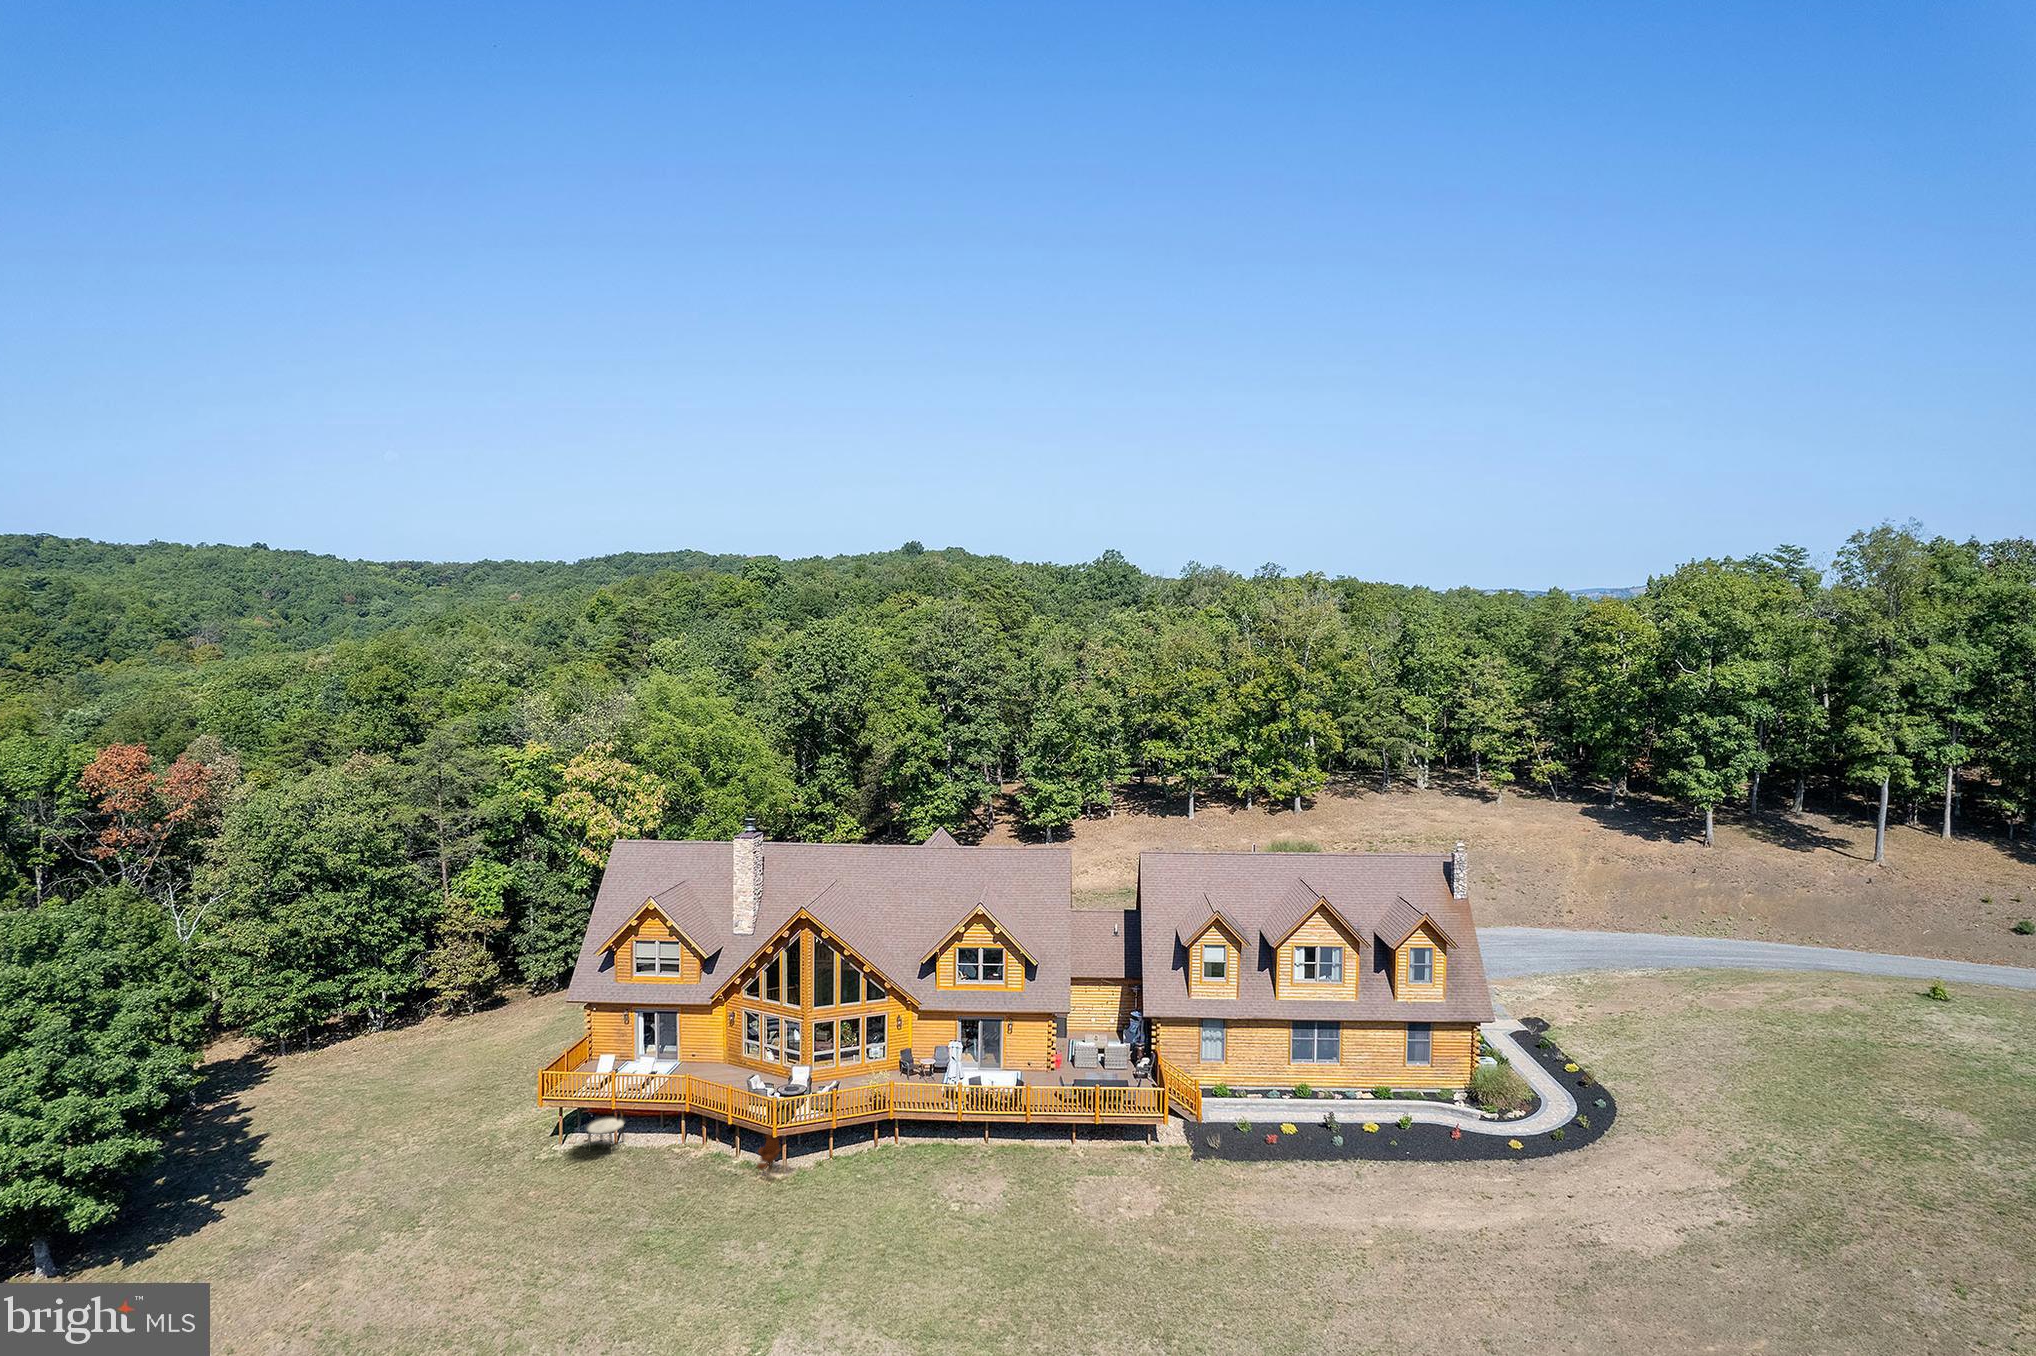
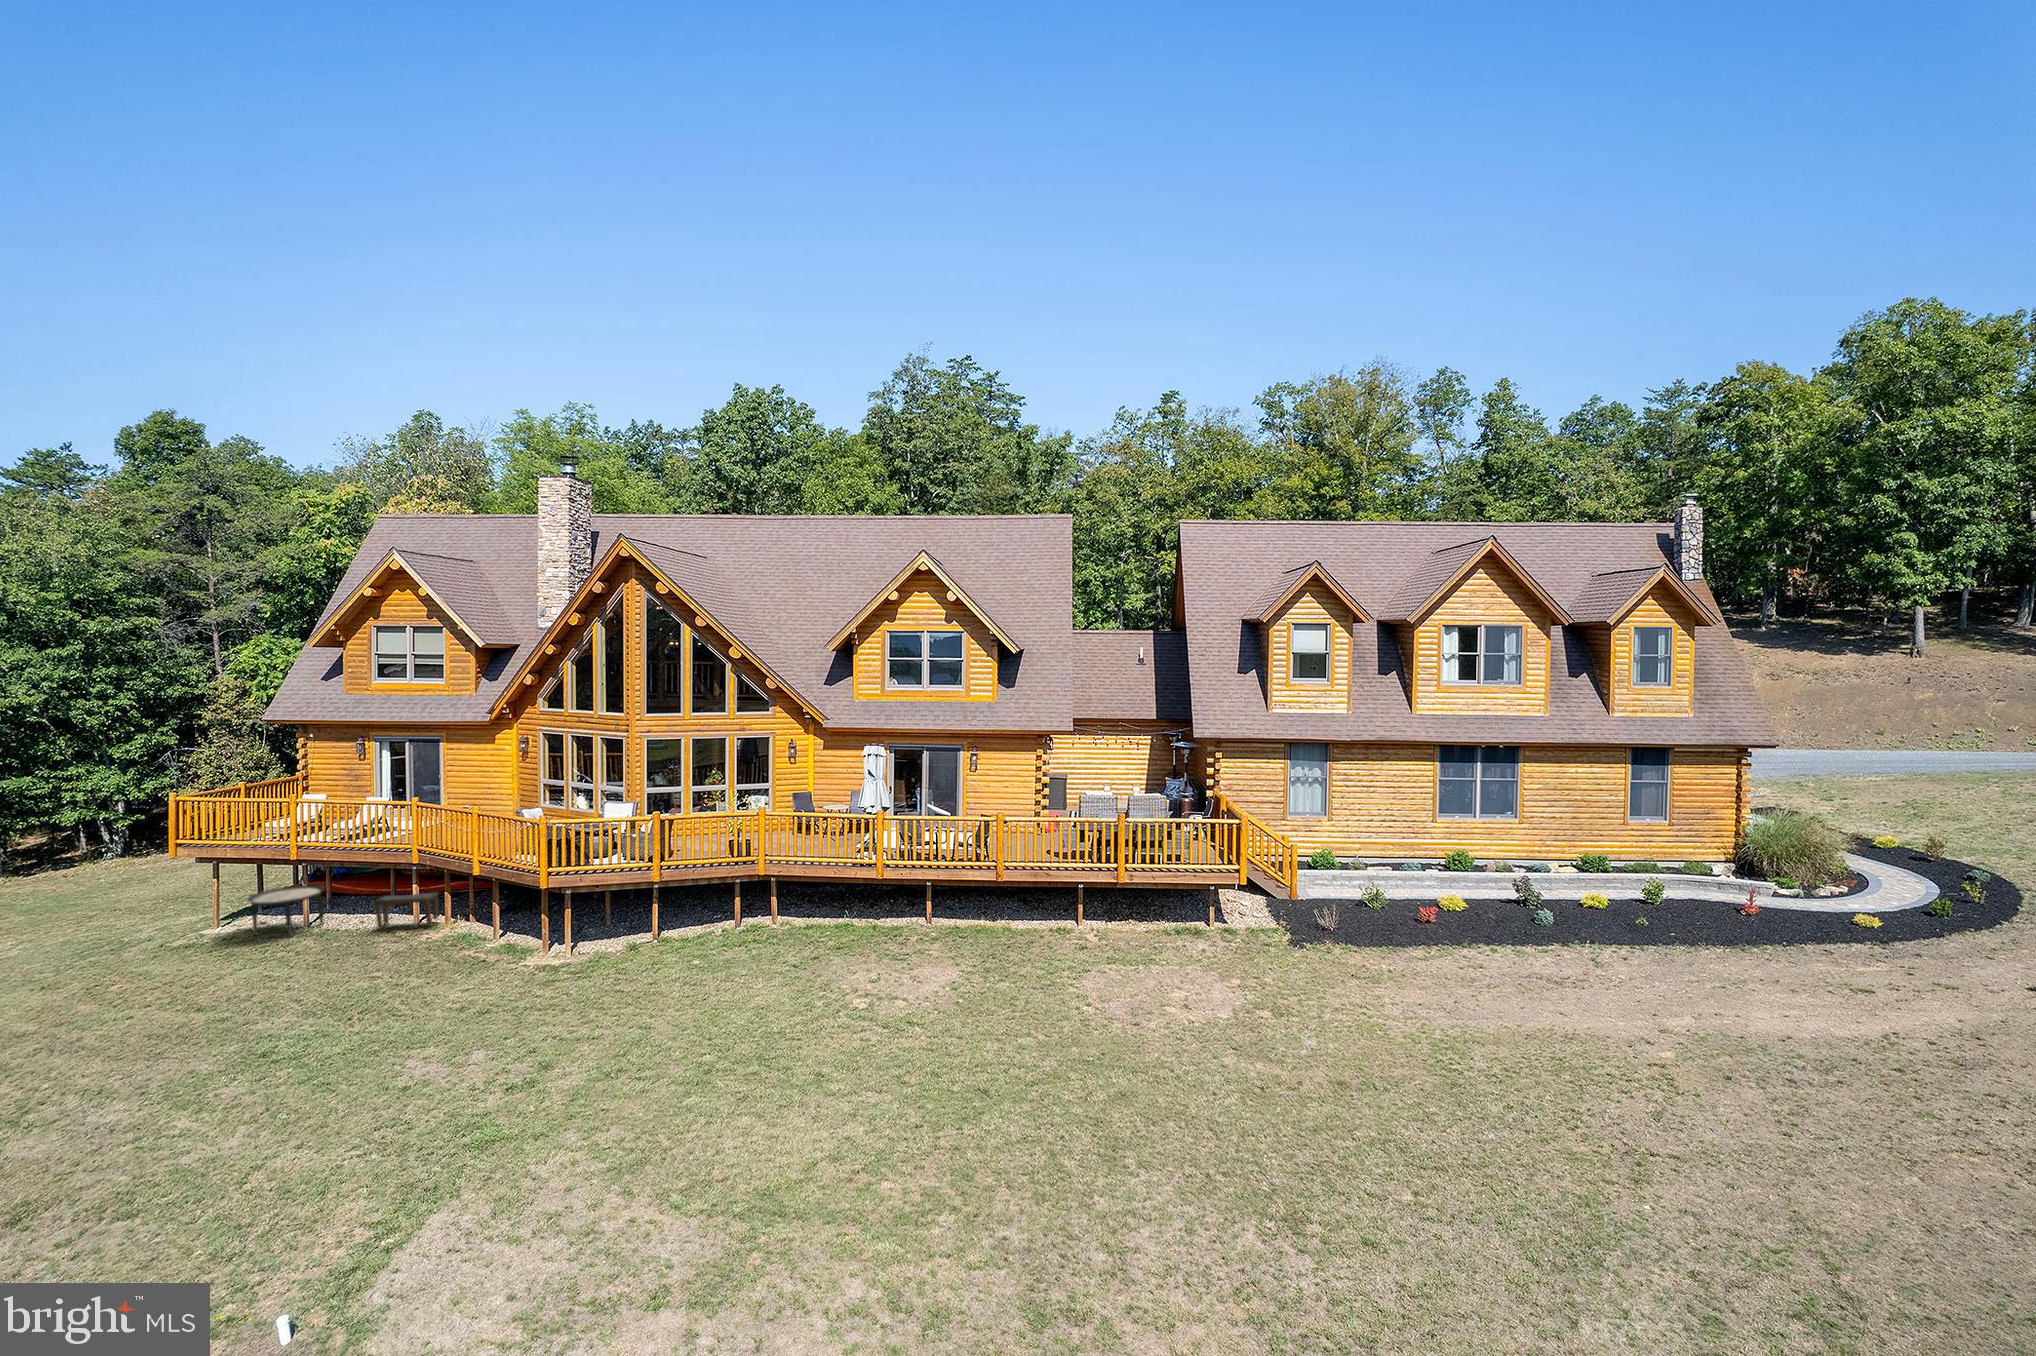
bench: none [659,1122,693,1147] -> present [374,893,438,930]
lounge chair: present [757,1134,781,1174] -> none [513,898,565,965]

